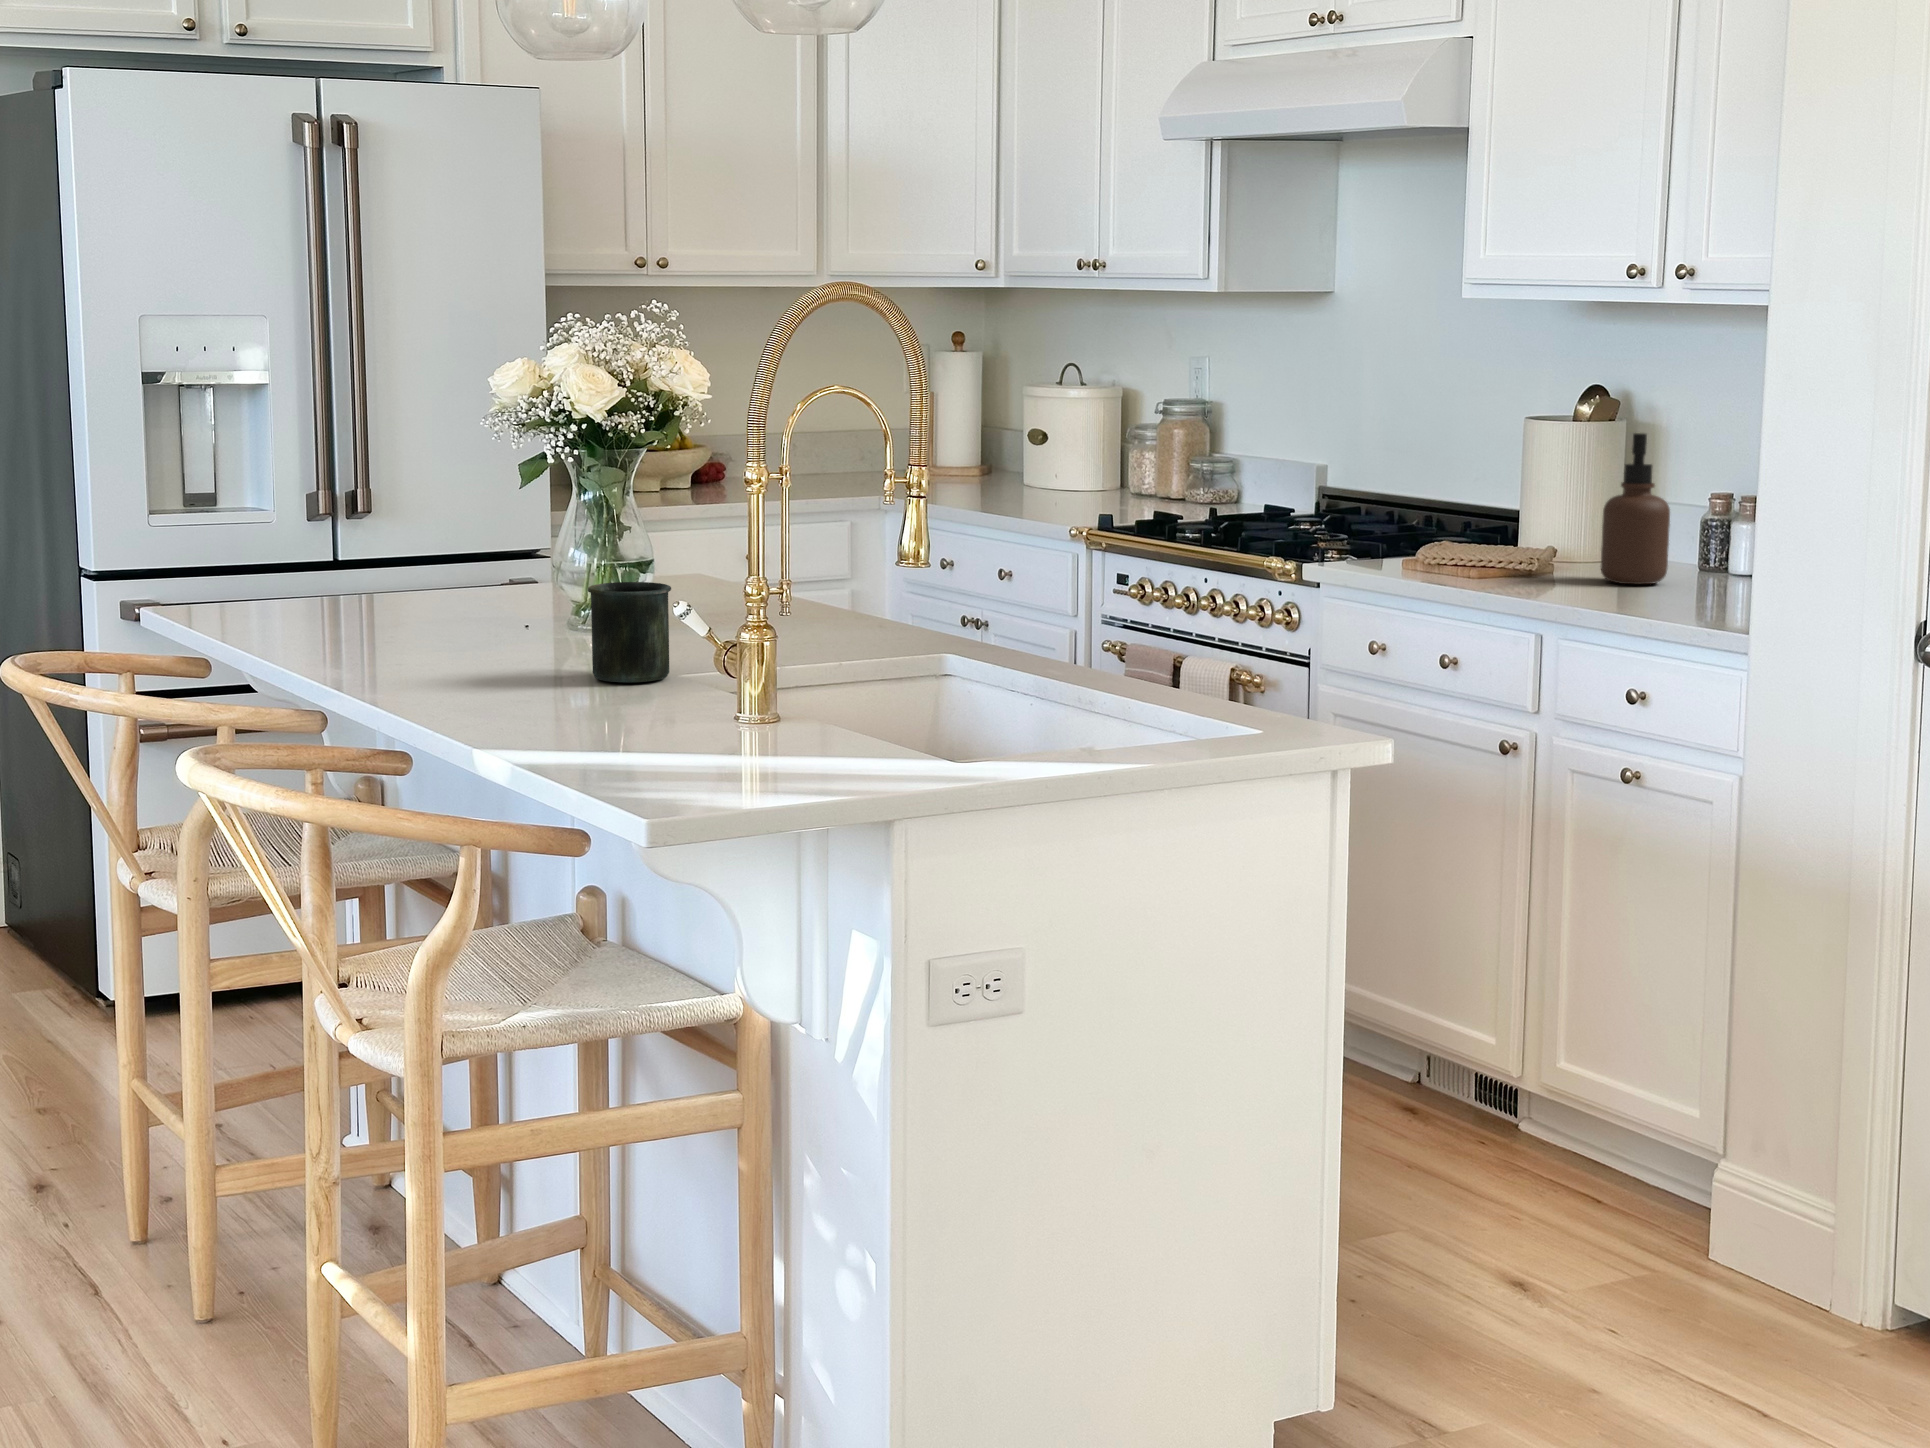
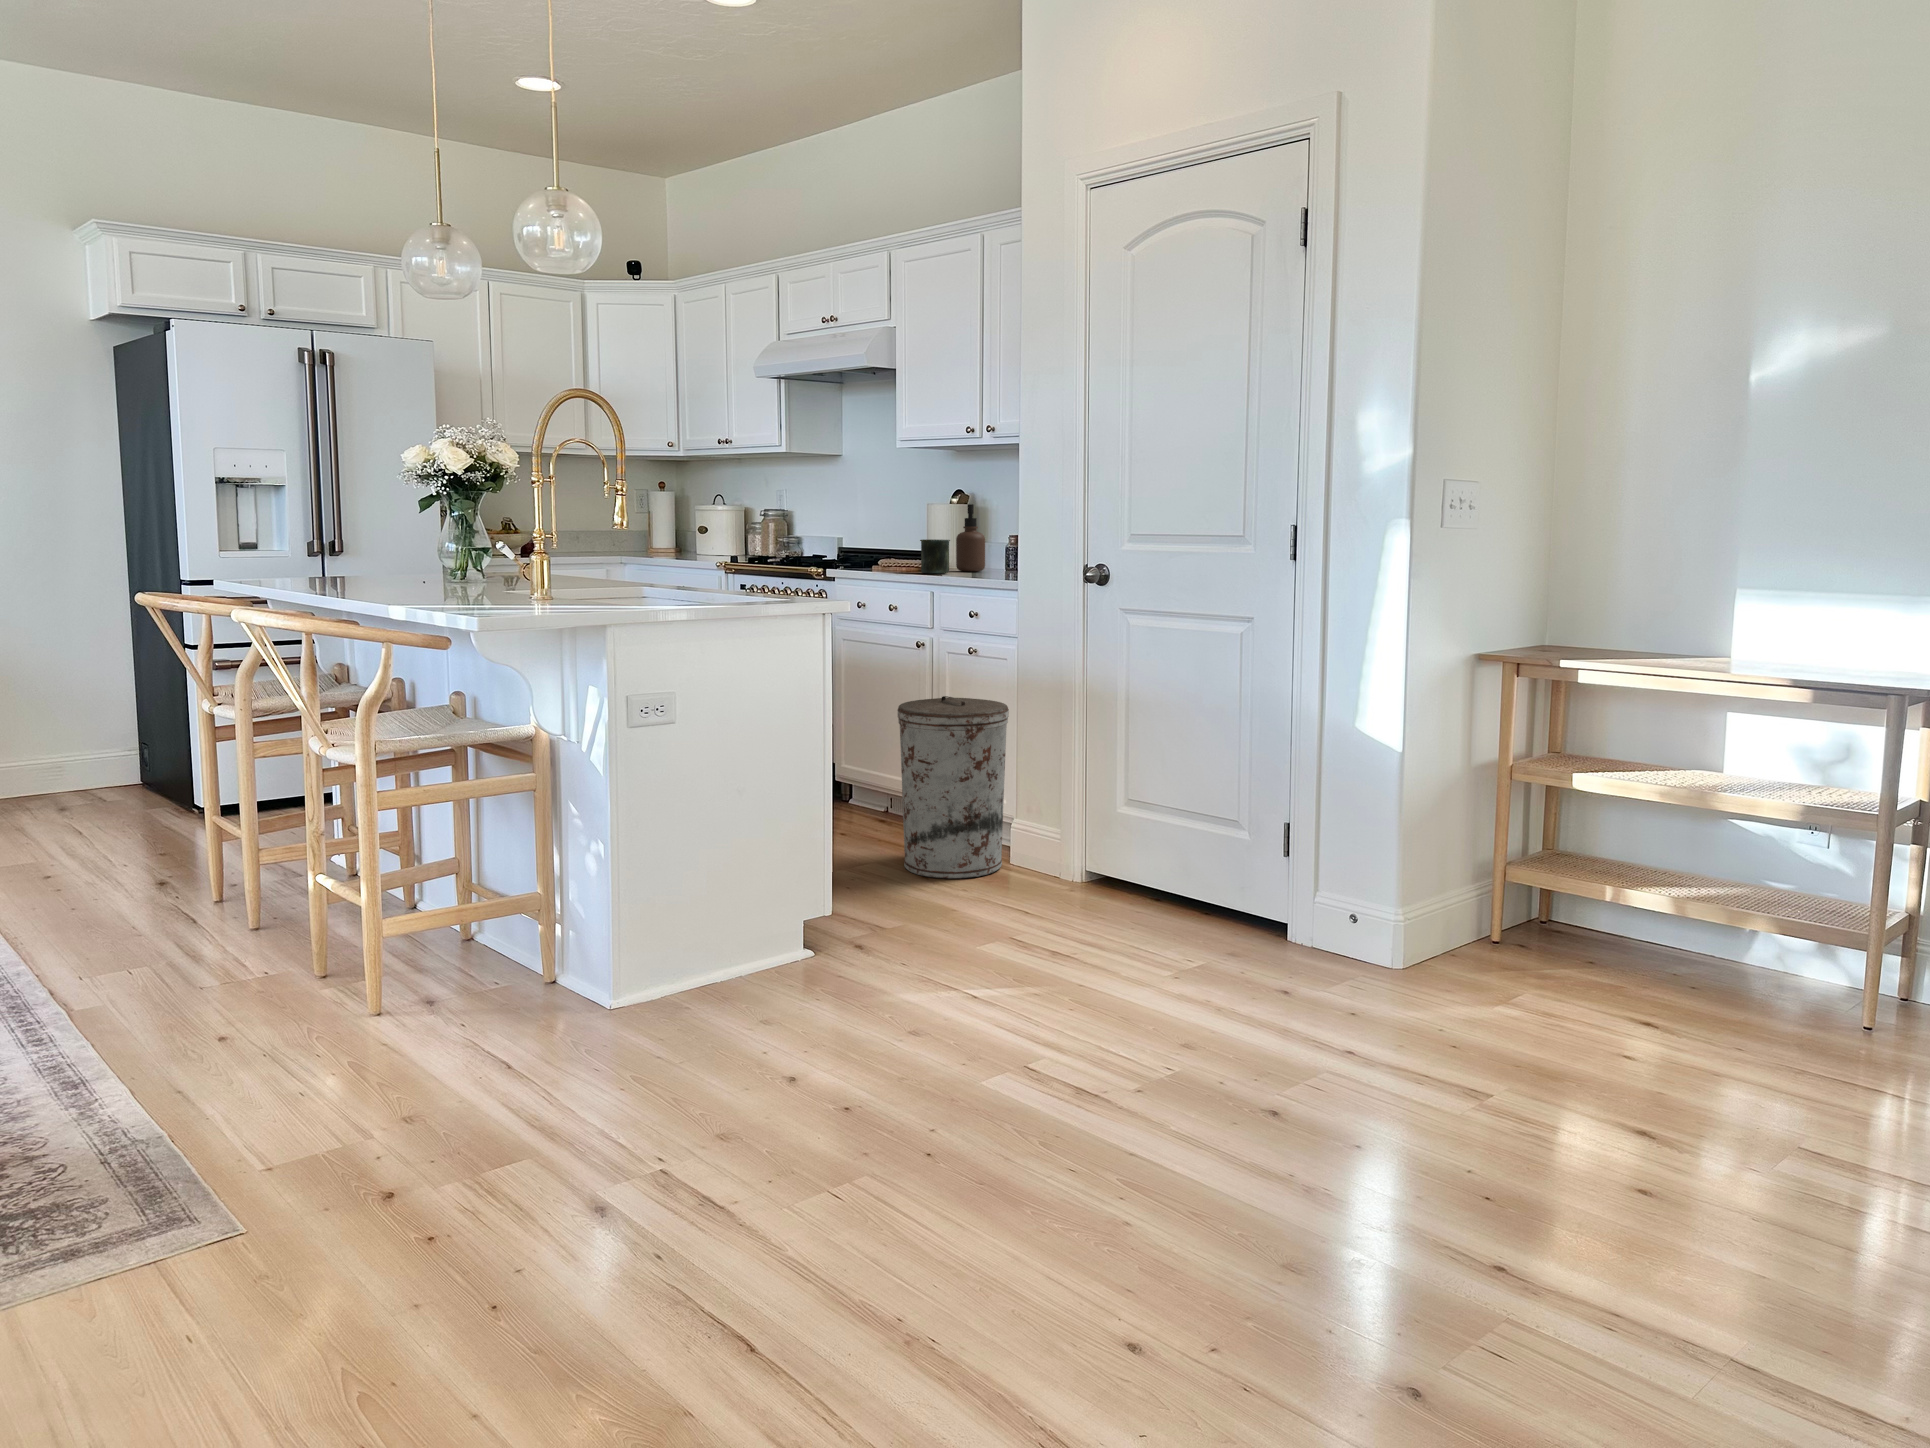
mug: present [588,582,671,682] -> present [920,539,950,574]
trash can: none [1485,895,1748,1324] -> present [897,696,1009,879]

